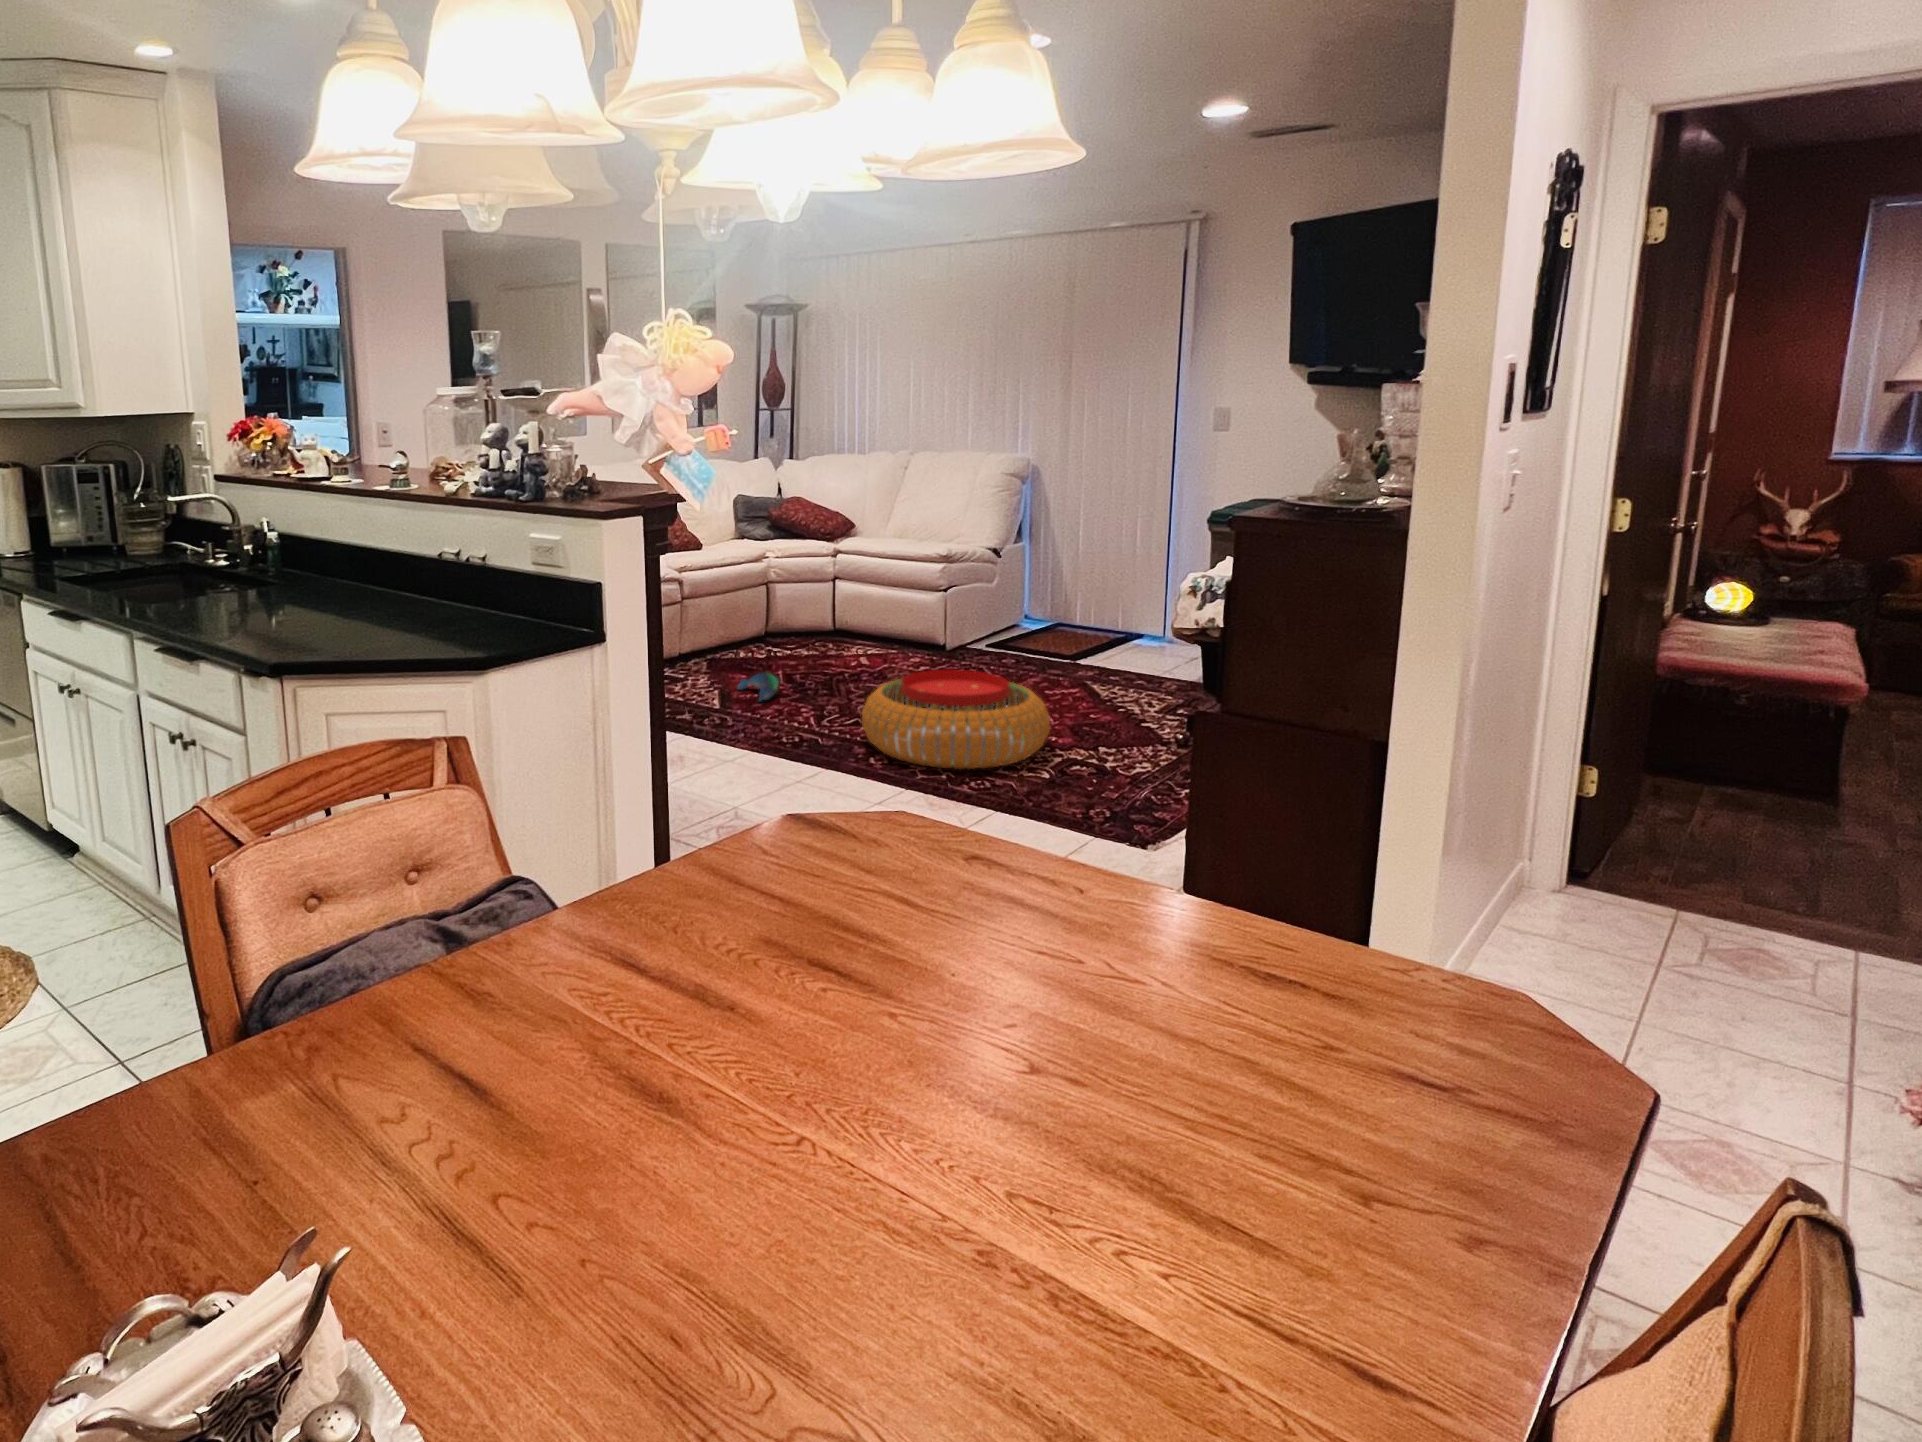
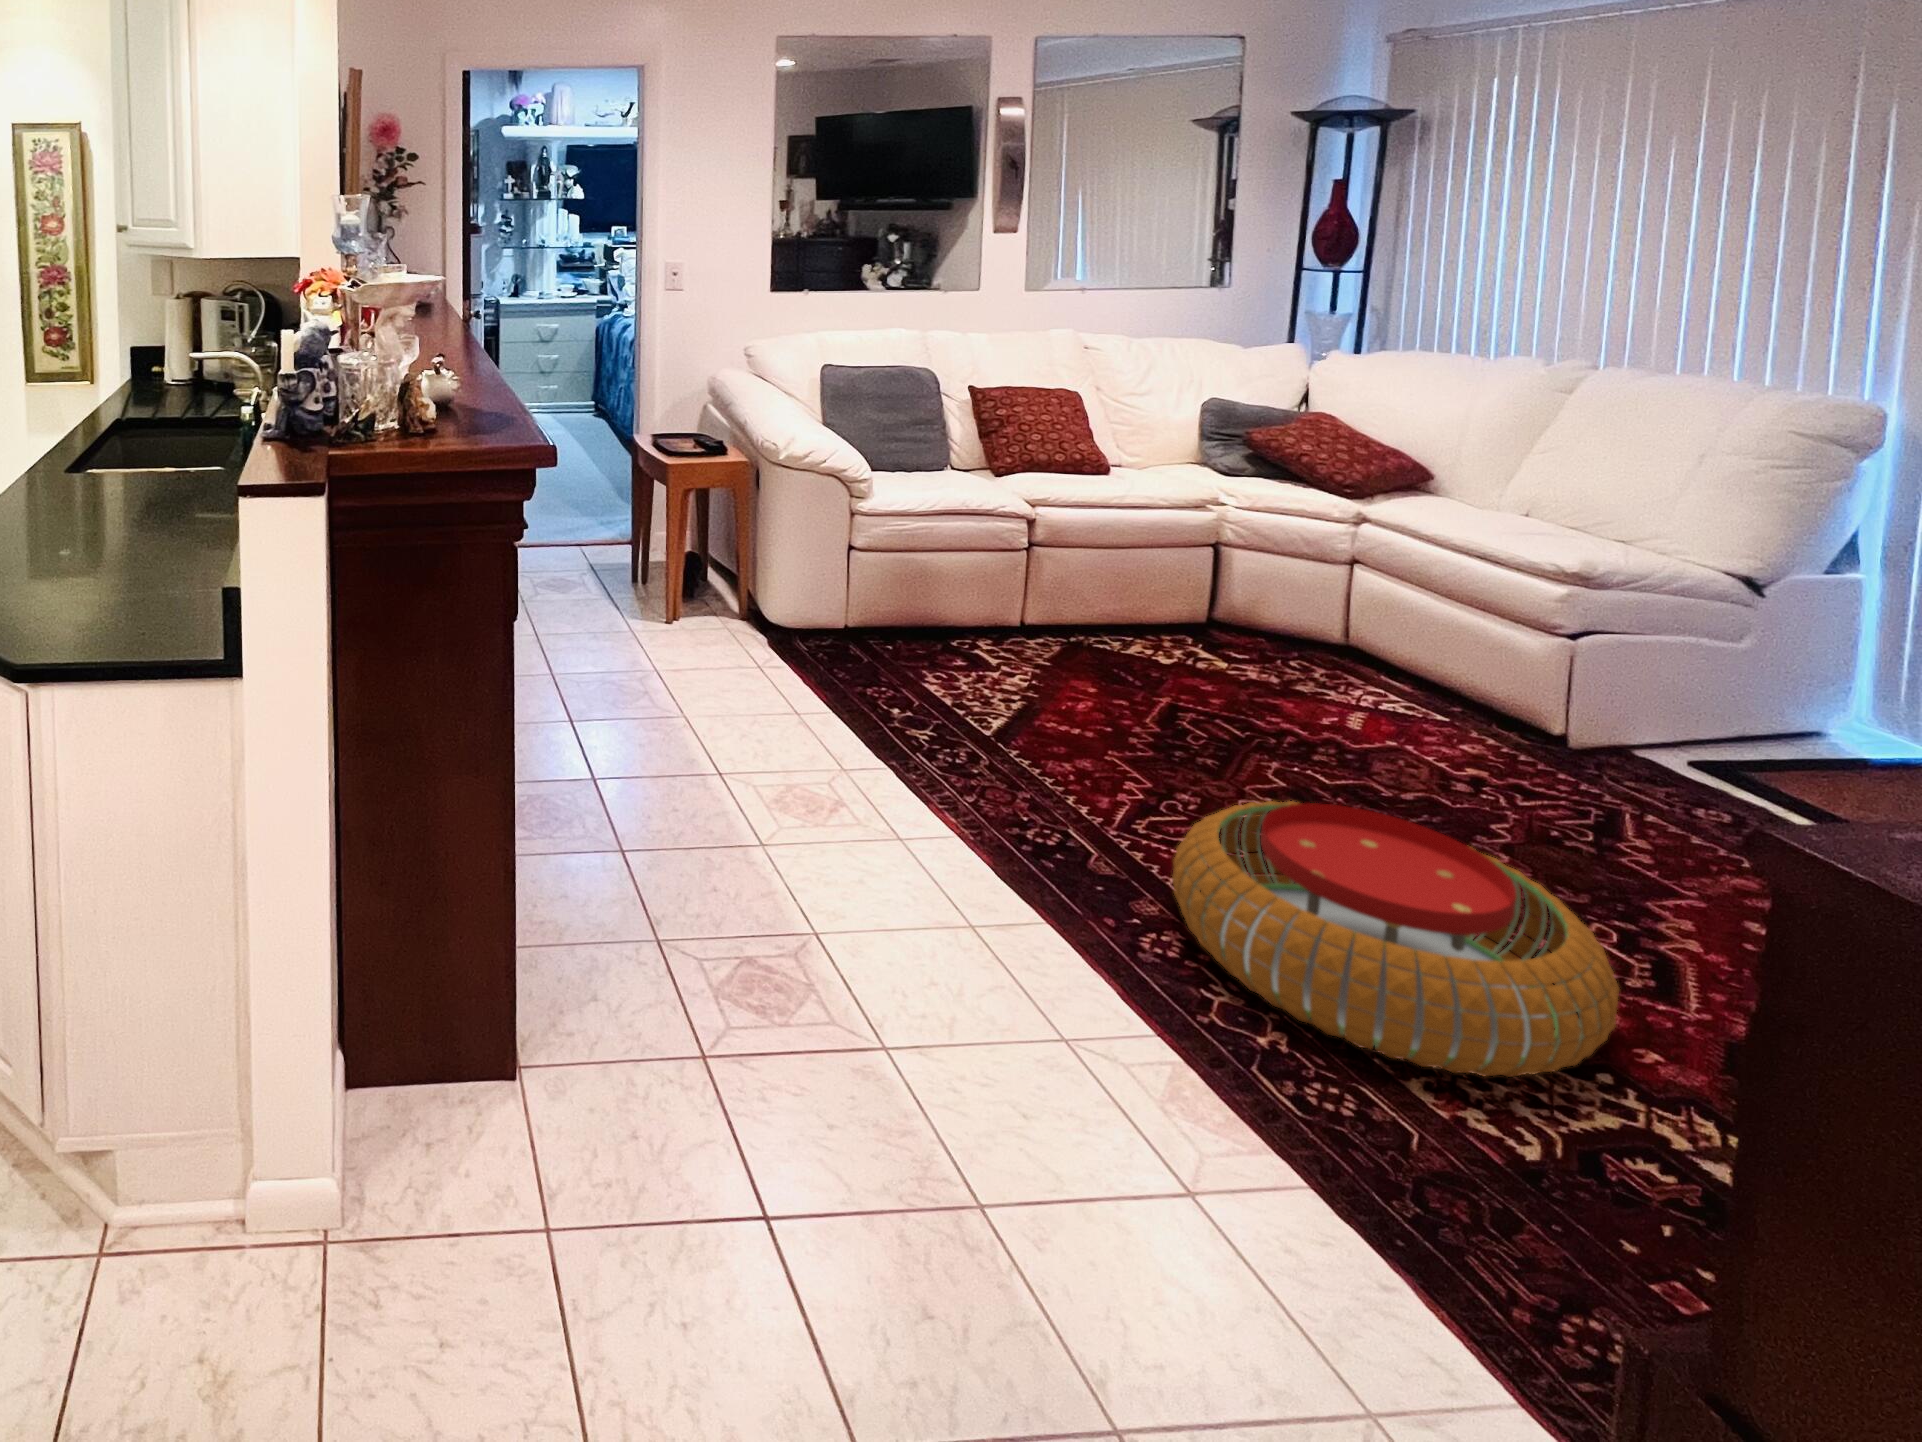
plush toy: present [737,673,781,701] -> none [1062,696,1132,746]

